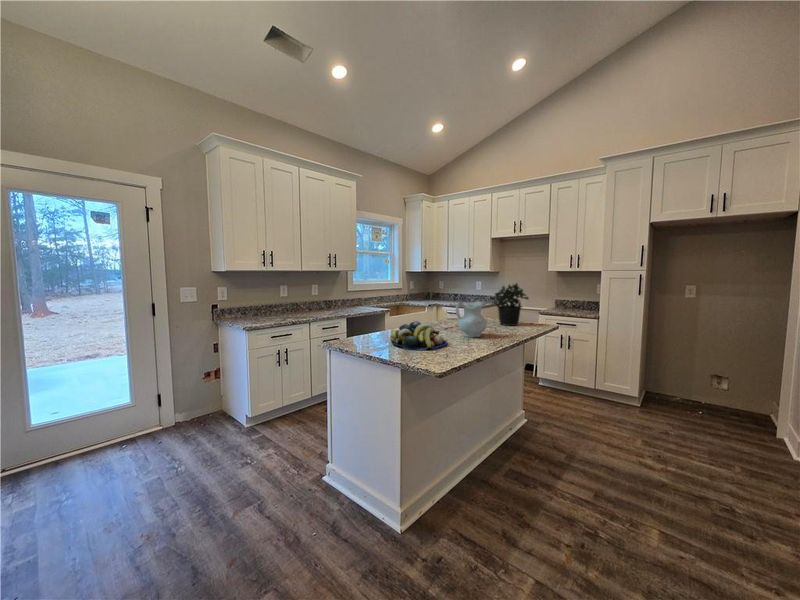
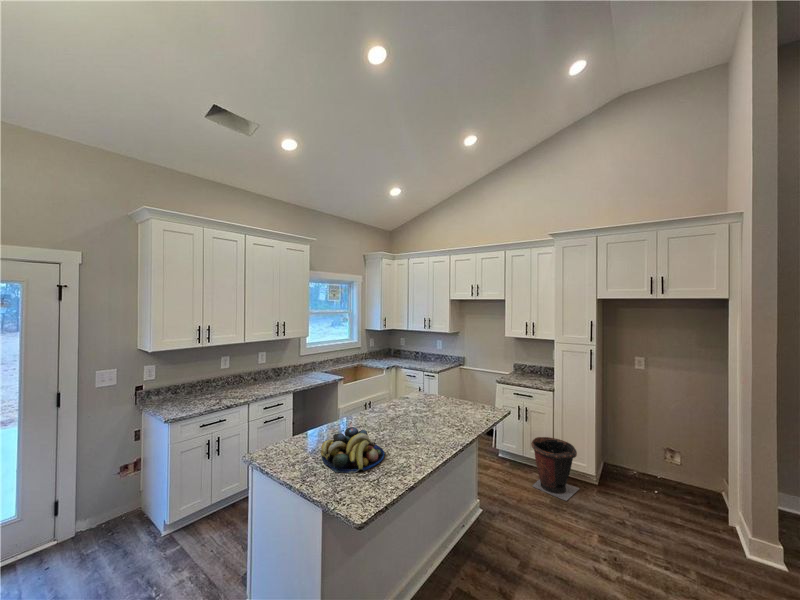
potted plant: present [489,283,529,326] -> none [438,368,478,414]
ceramic pitcher: present [456,301,487,337] -> none [397,398,431,441]
waste bin: none [573,362,622,417] -> present [531,437,579,501]

